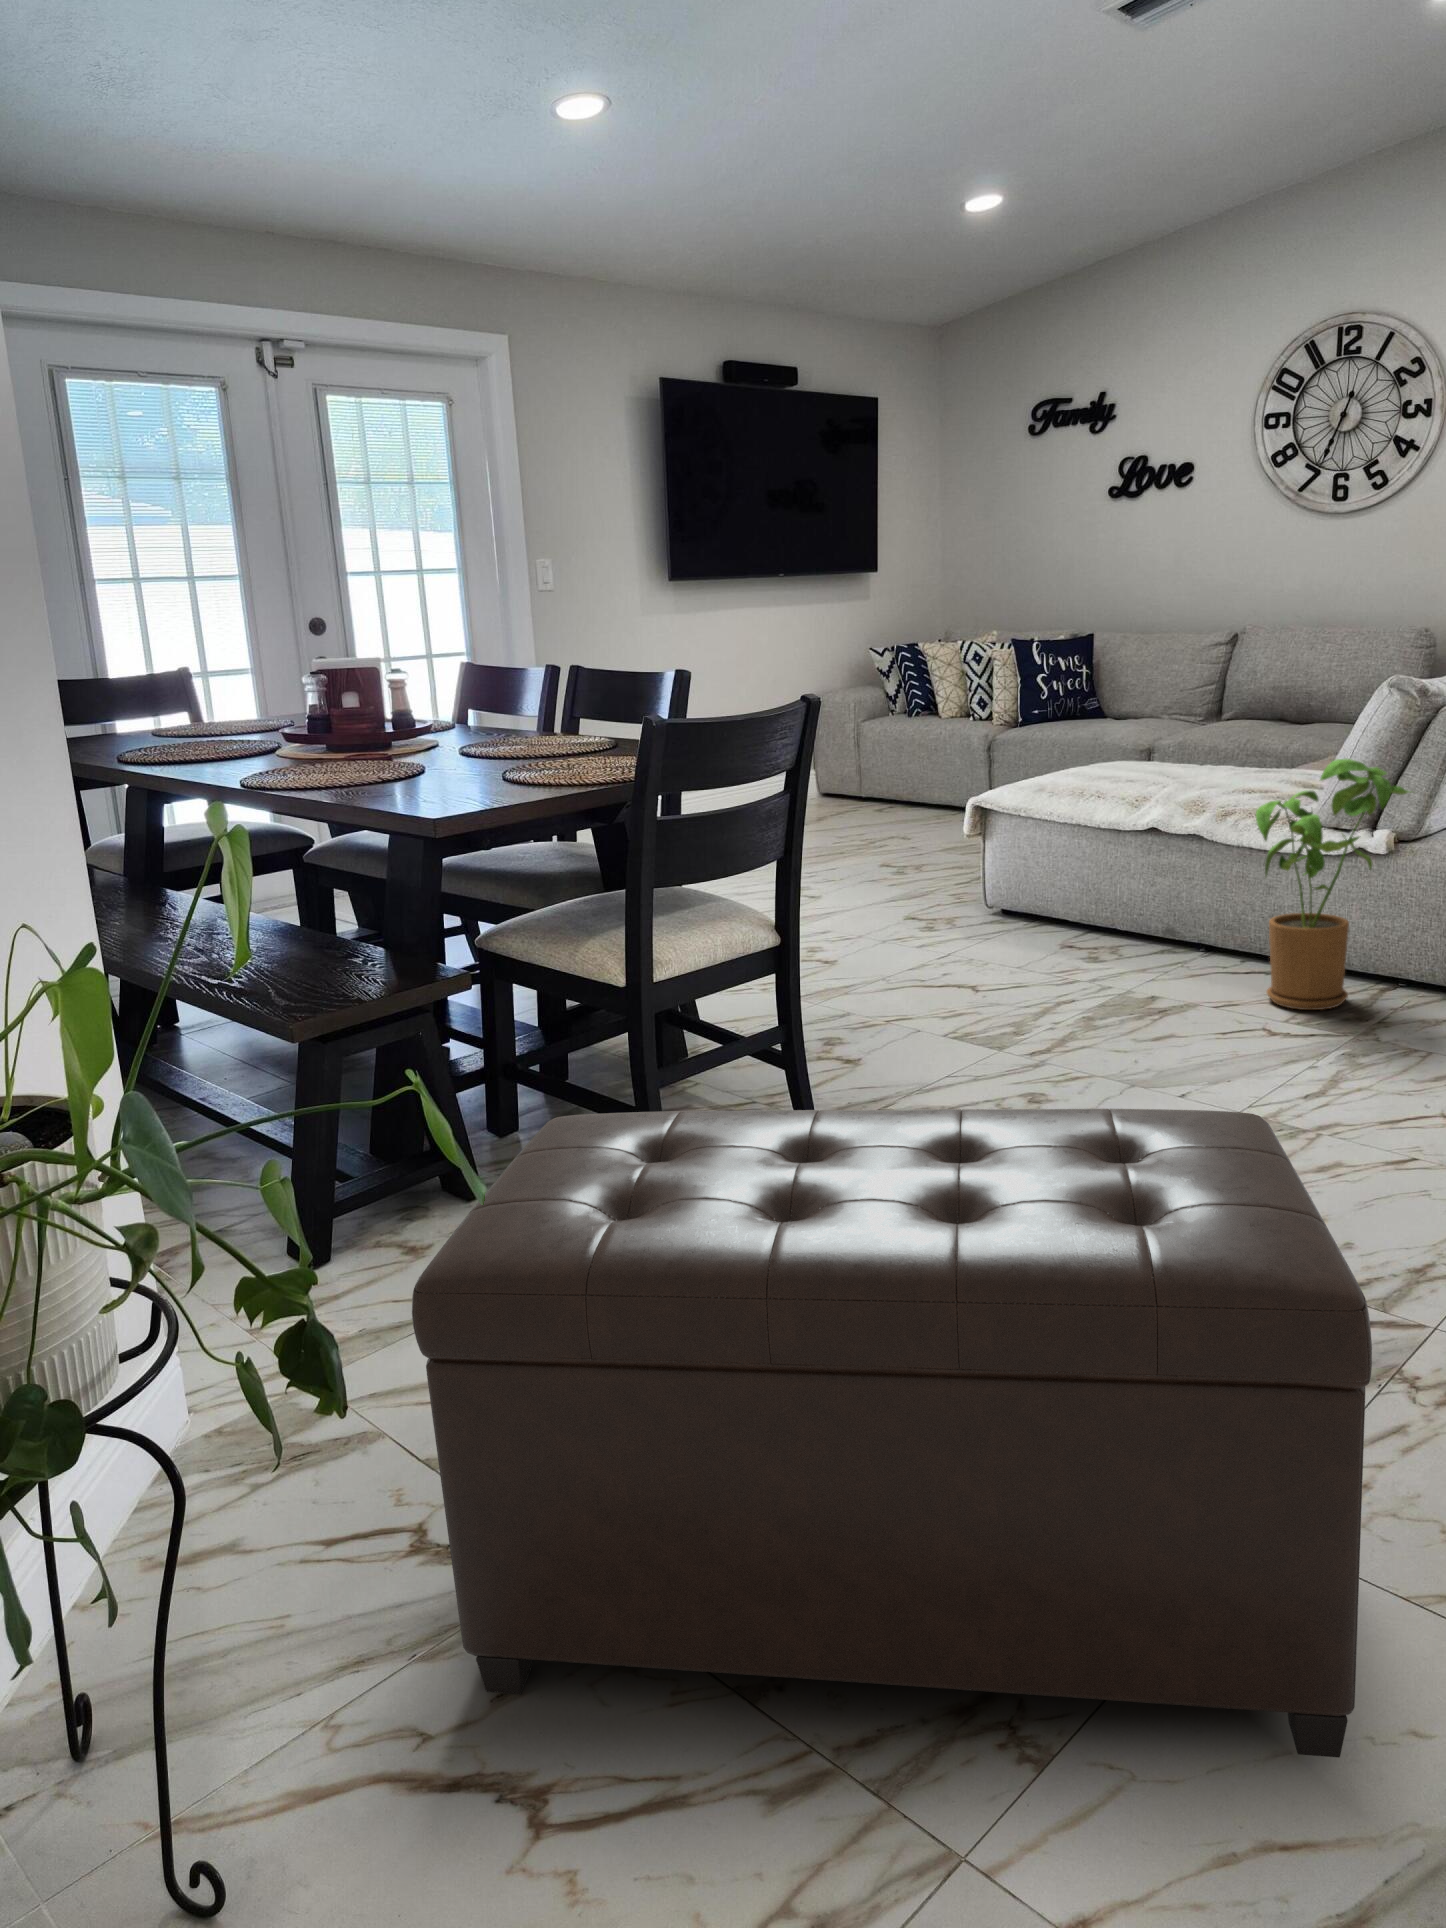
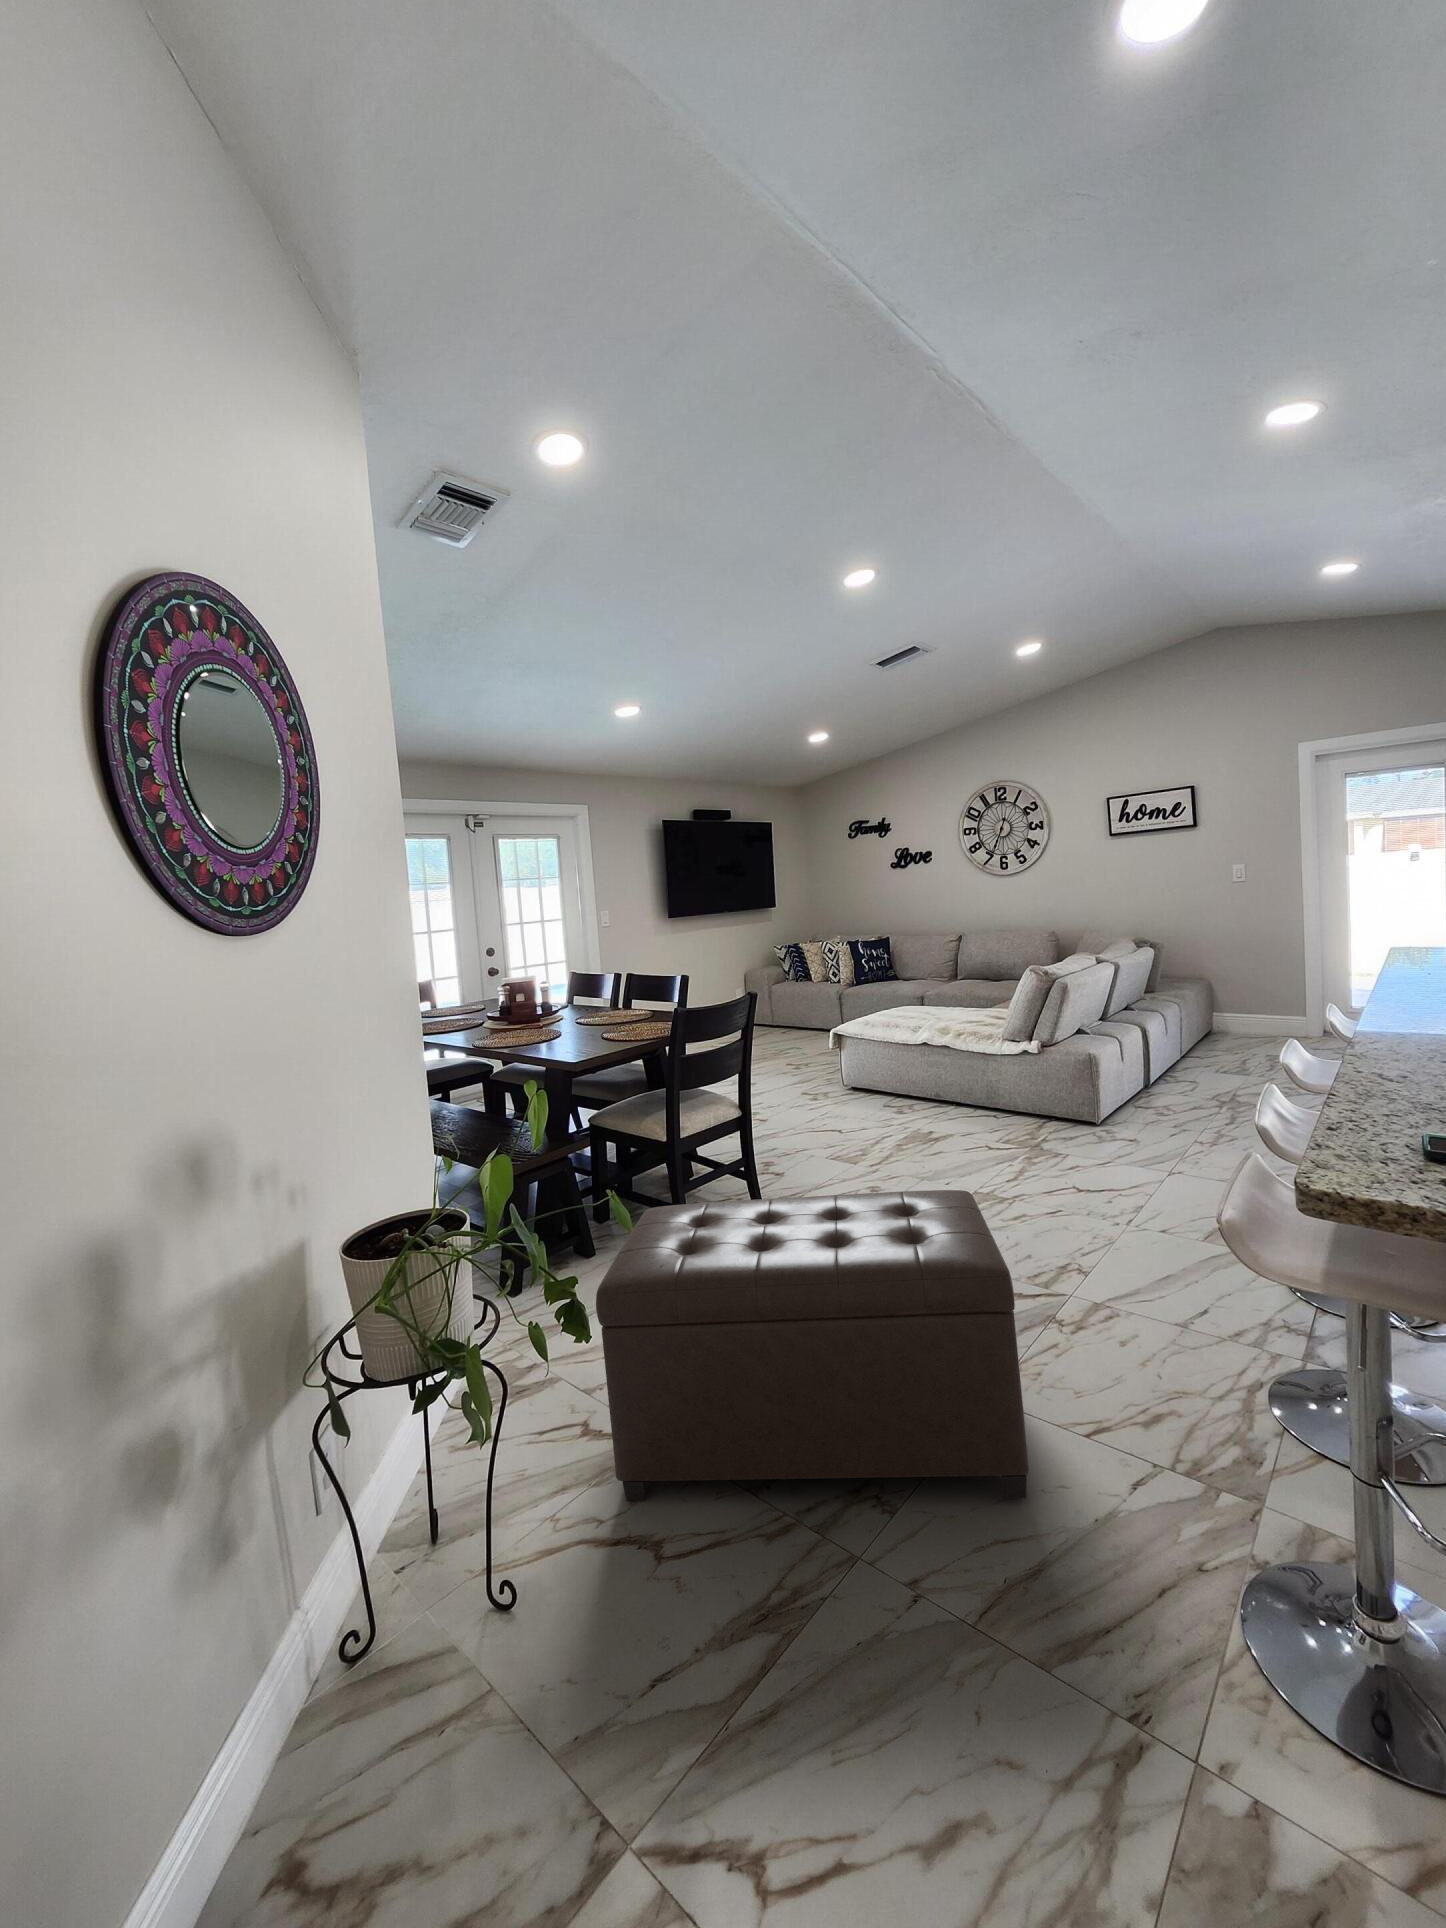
house plant: present [1256,759,1412,1010] -> none [972,1007,1046,1134]

